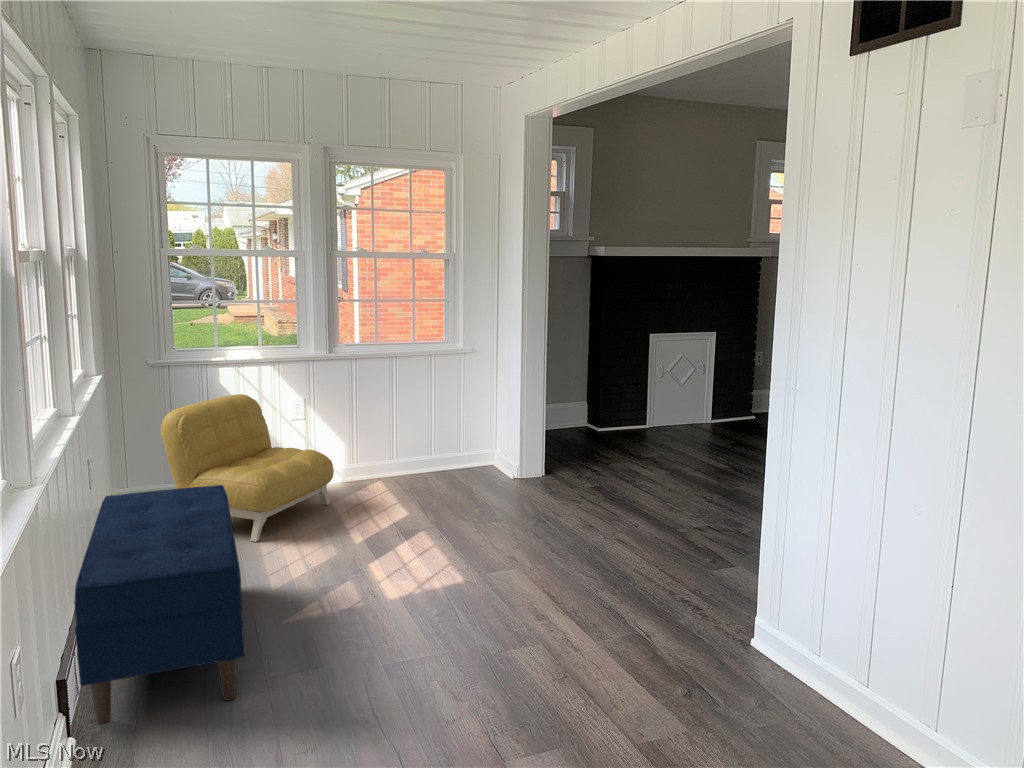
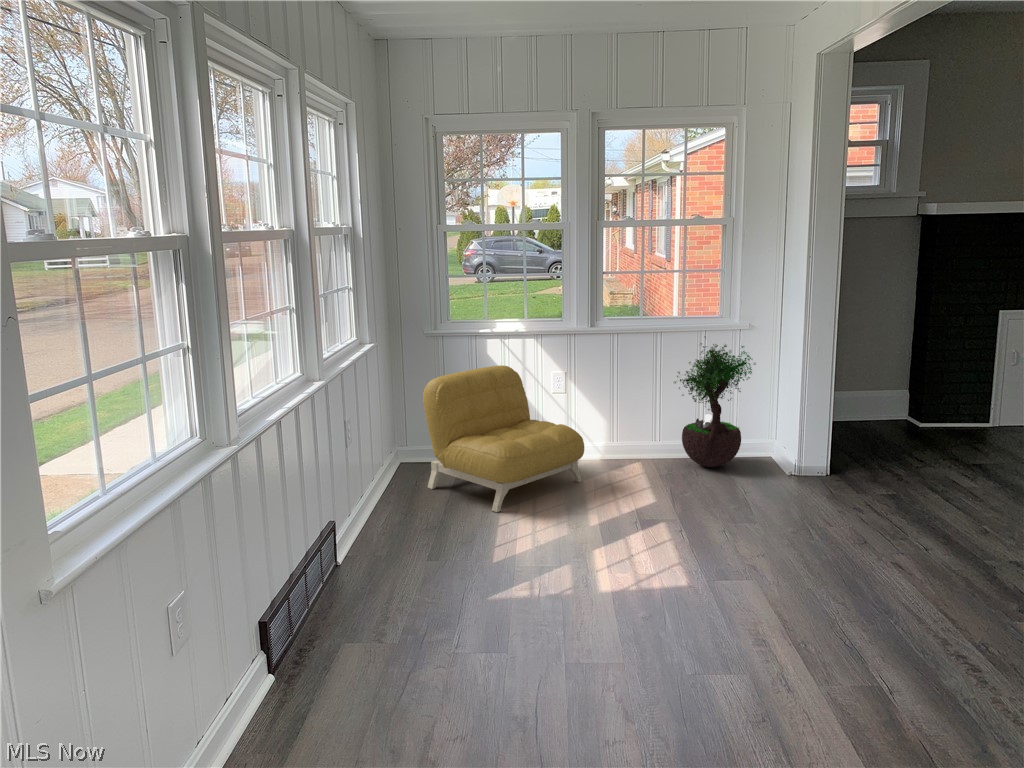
potted tree: none [412,360,483,480] -> present [675,336,756,467]
bench: present [74,485,244,725] -> none [270,454,455,670]

